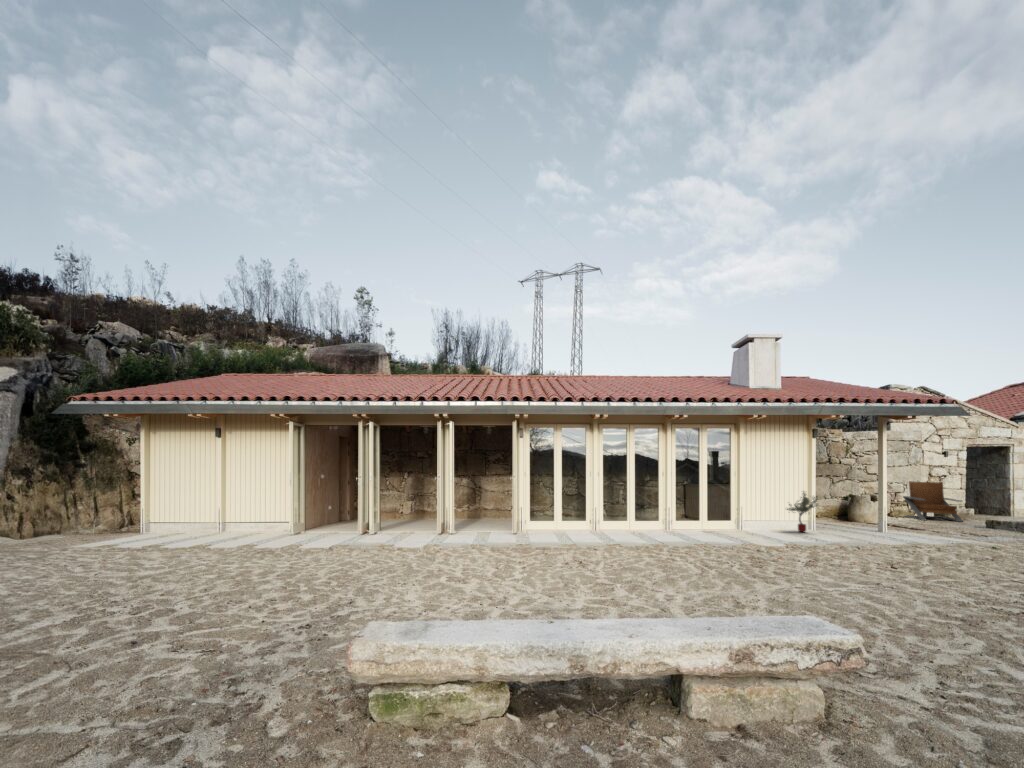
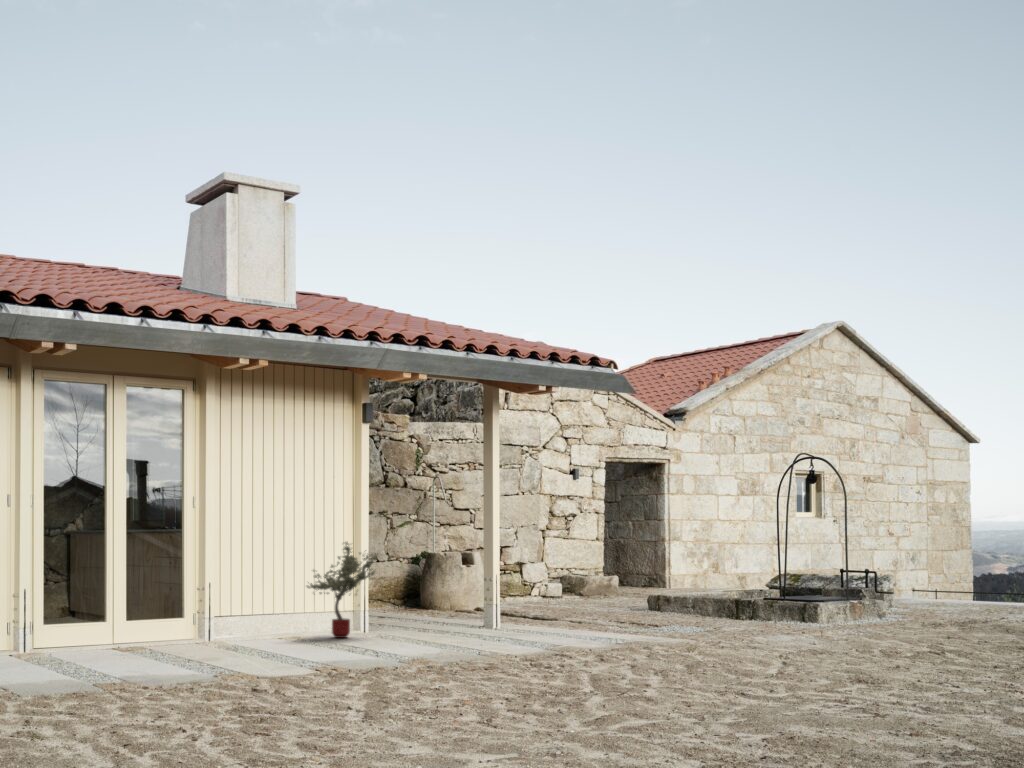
lounge chair: present [903,482,963,522] -> none [509,526,607,599]

